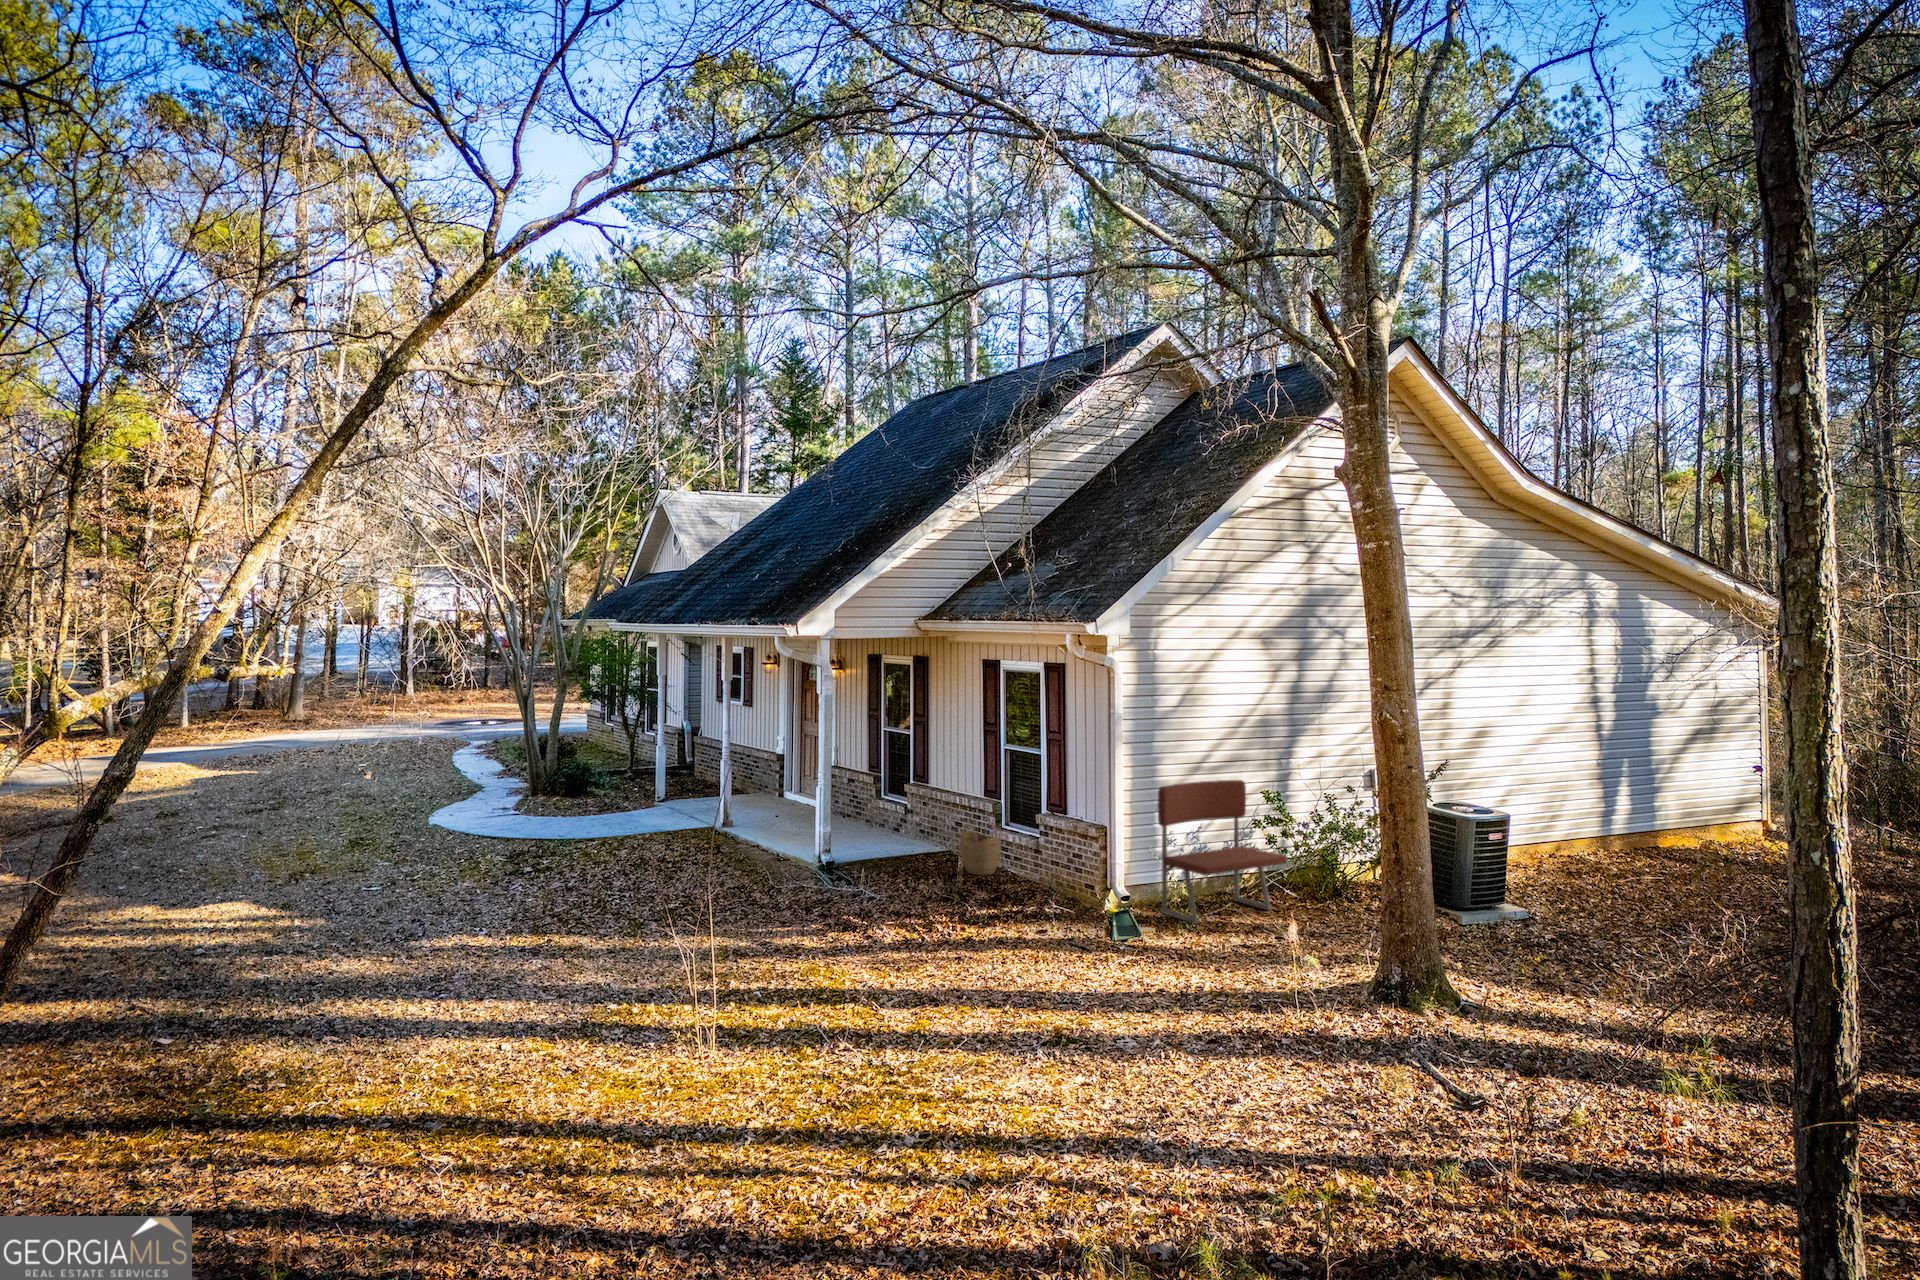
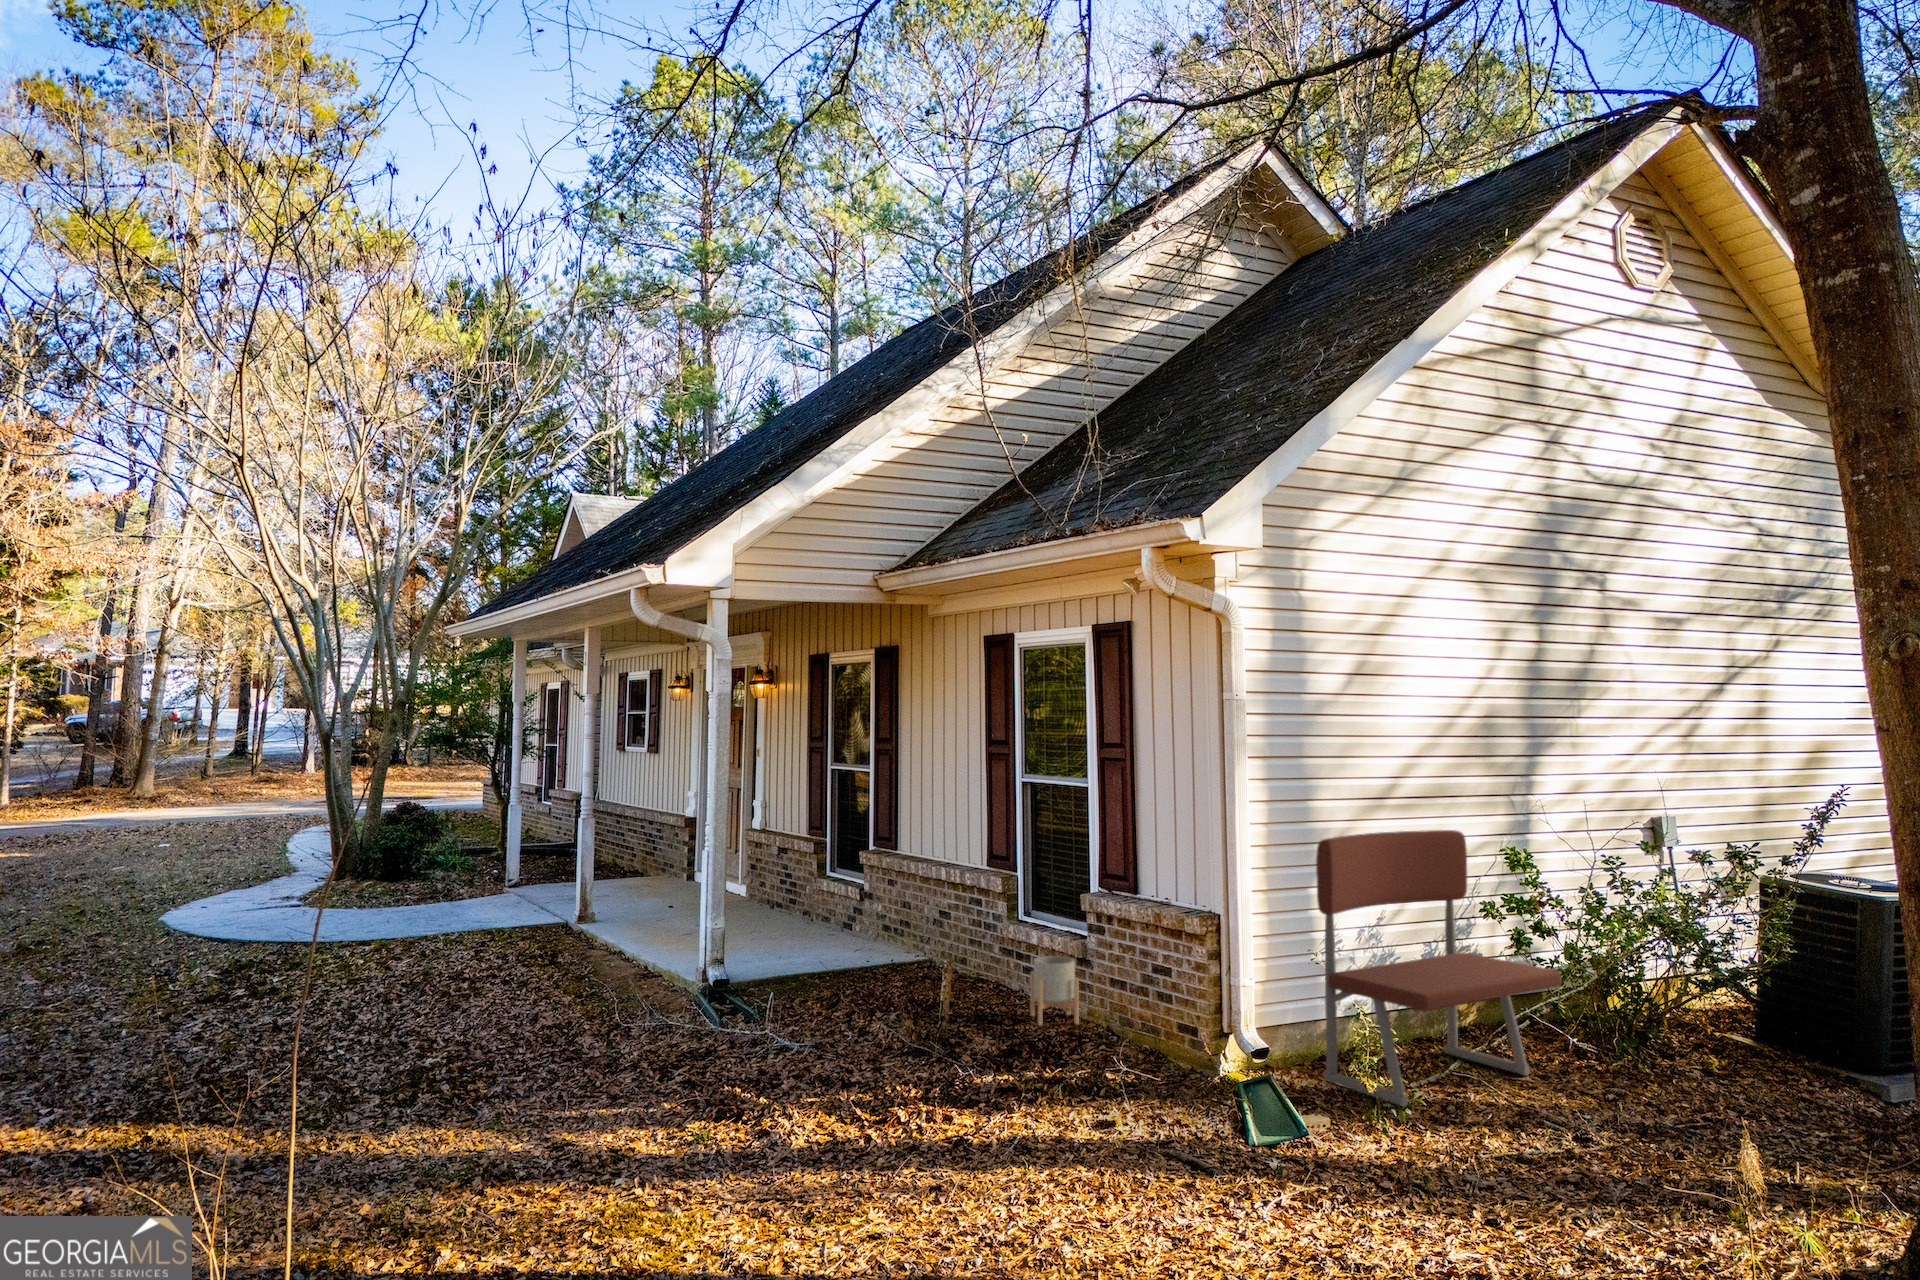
woven basket: present [960,825,1001,876] -> none [945,908,1017,1003]
planter: none [1008,849,1035,887] -> present [1030,956,1079,1025]

